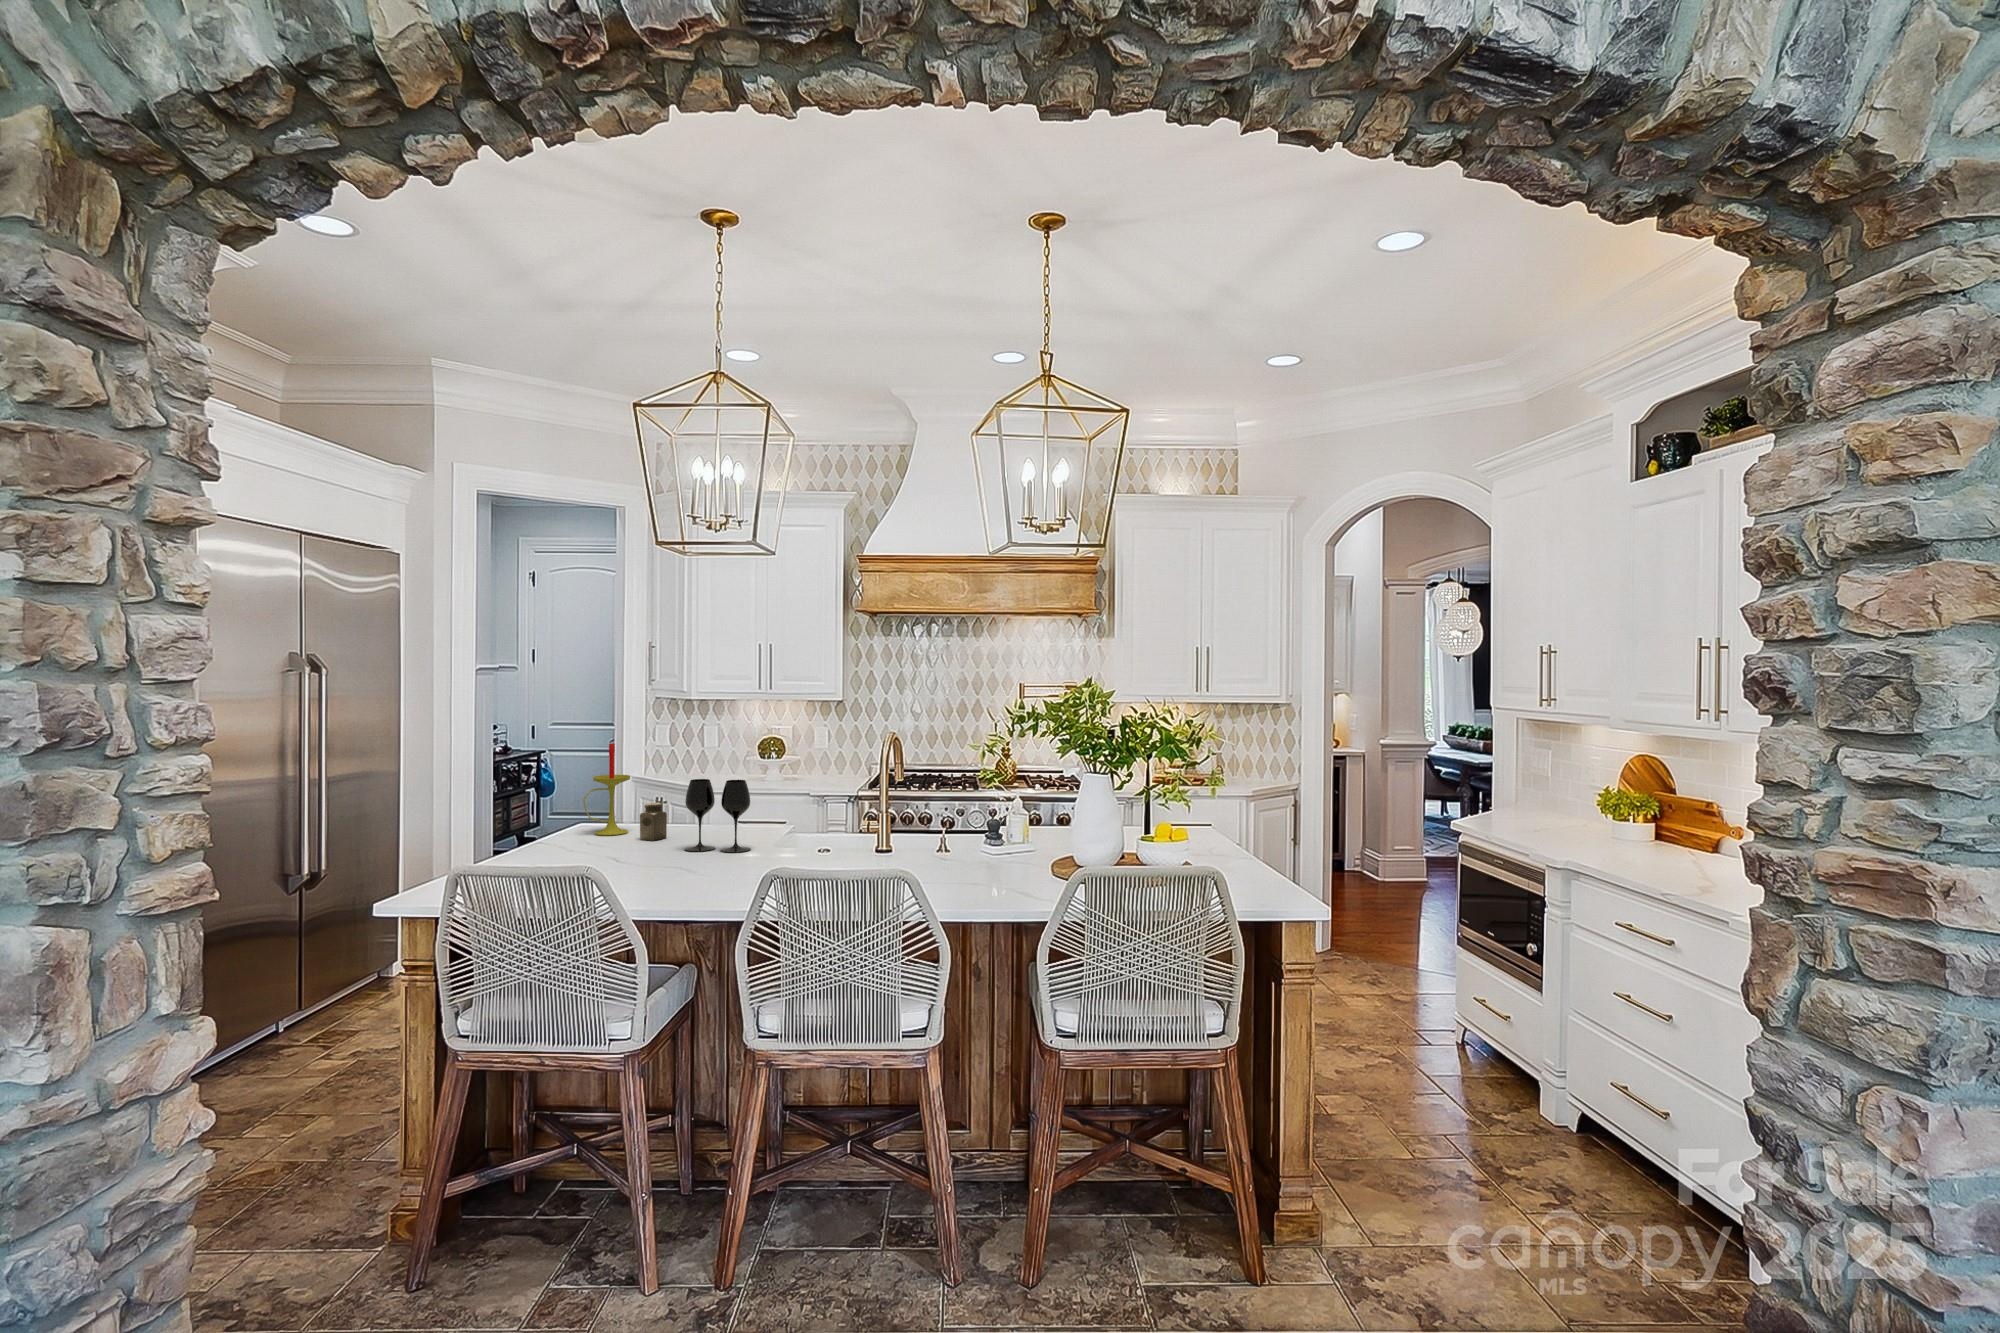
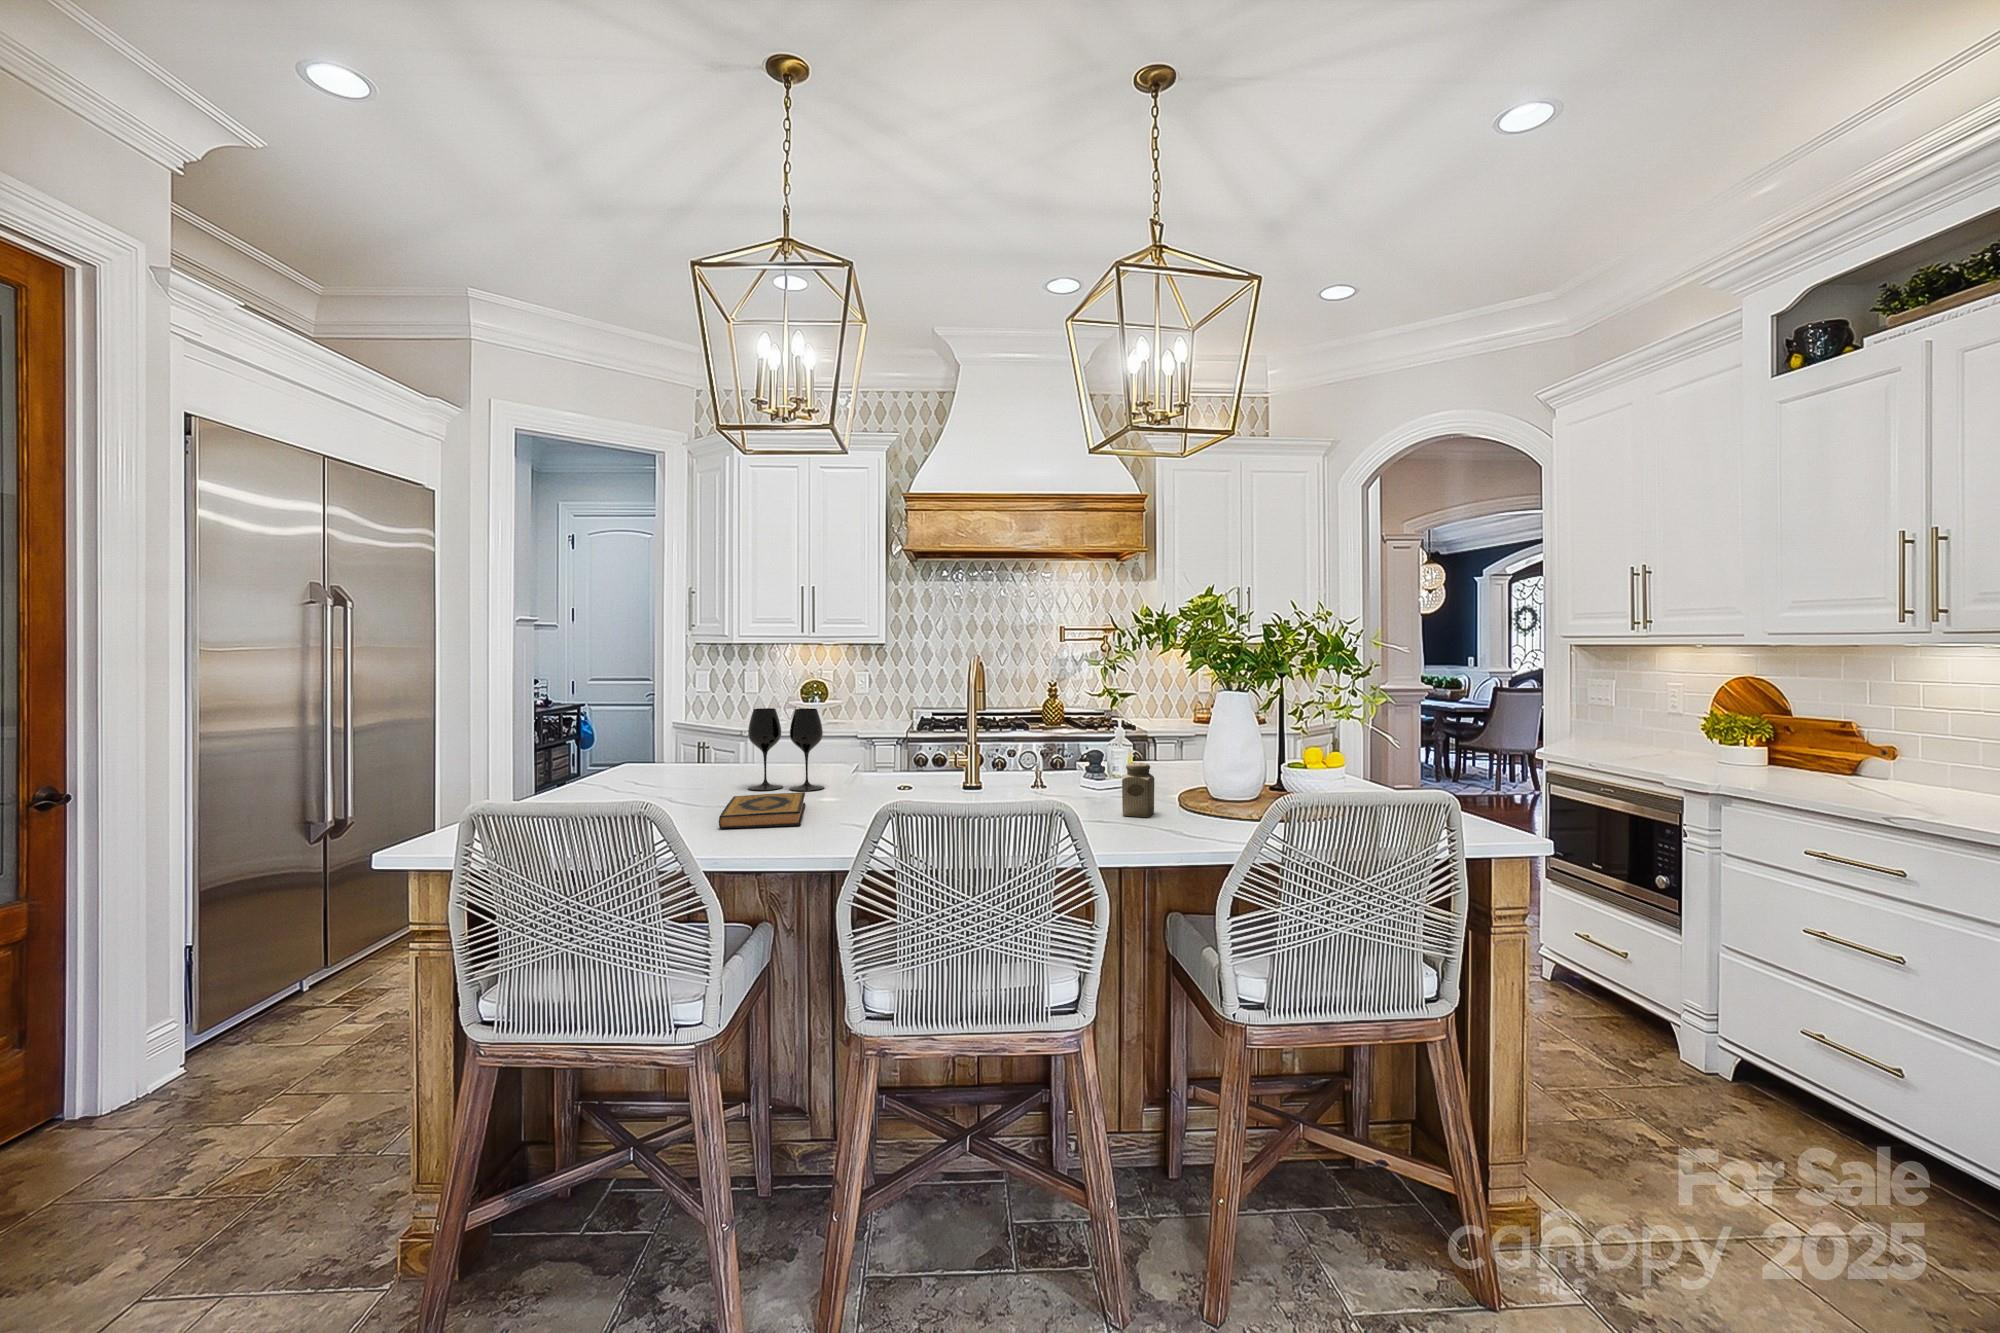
candle: present [583,743,630,835] -> none [628,670,682,775]
salt shaker: present [640,803,667,841] -> present [1122,763,1154,817]
hardback book: none [652,855,729,885] -> present [719,792,805,828]

